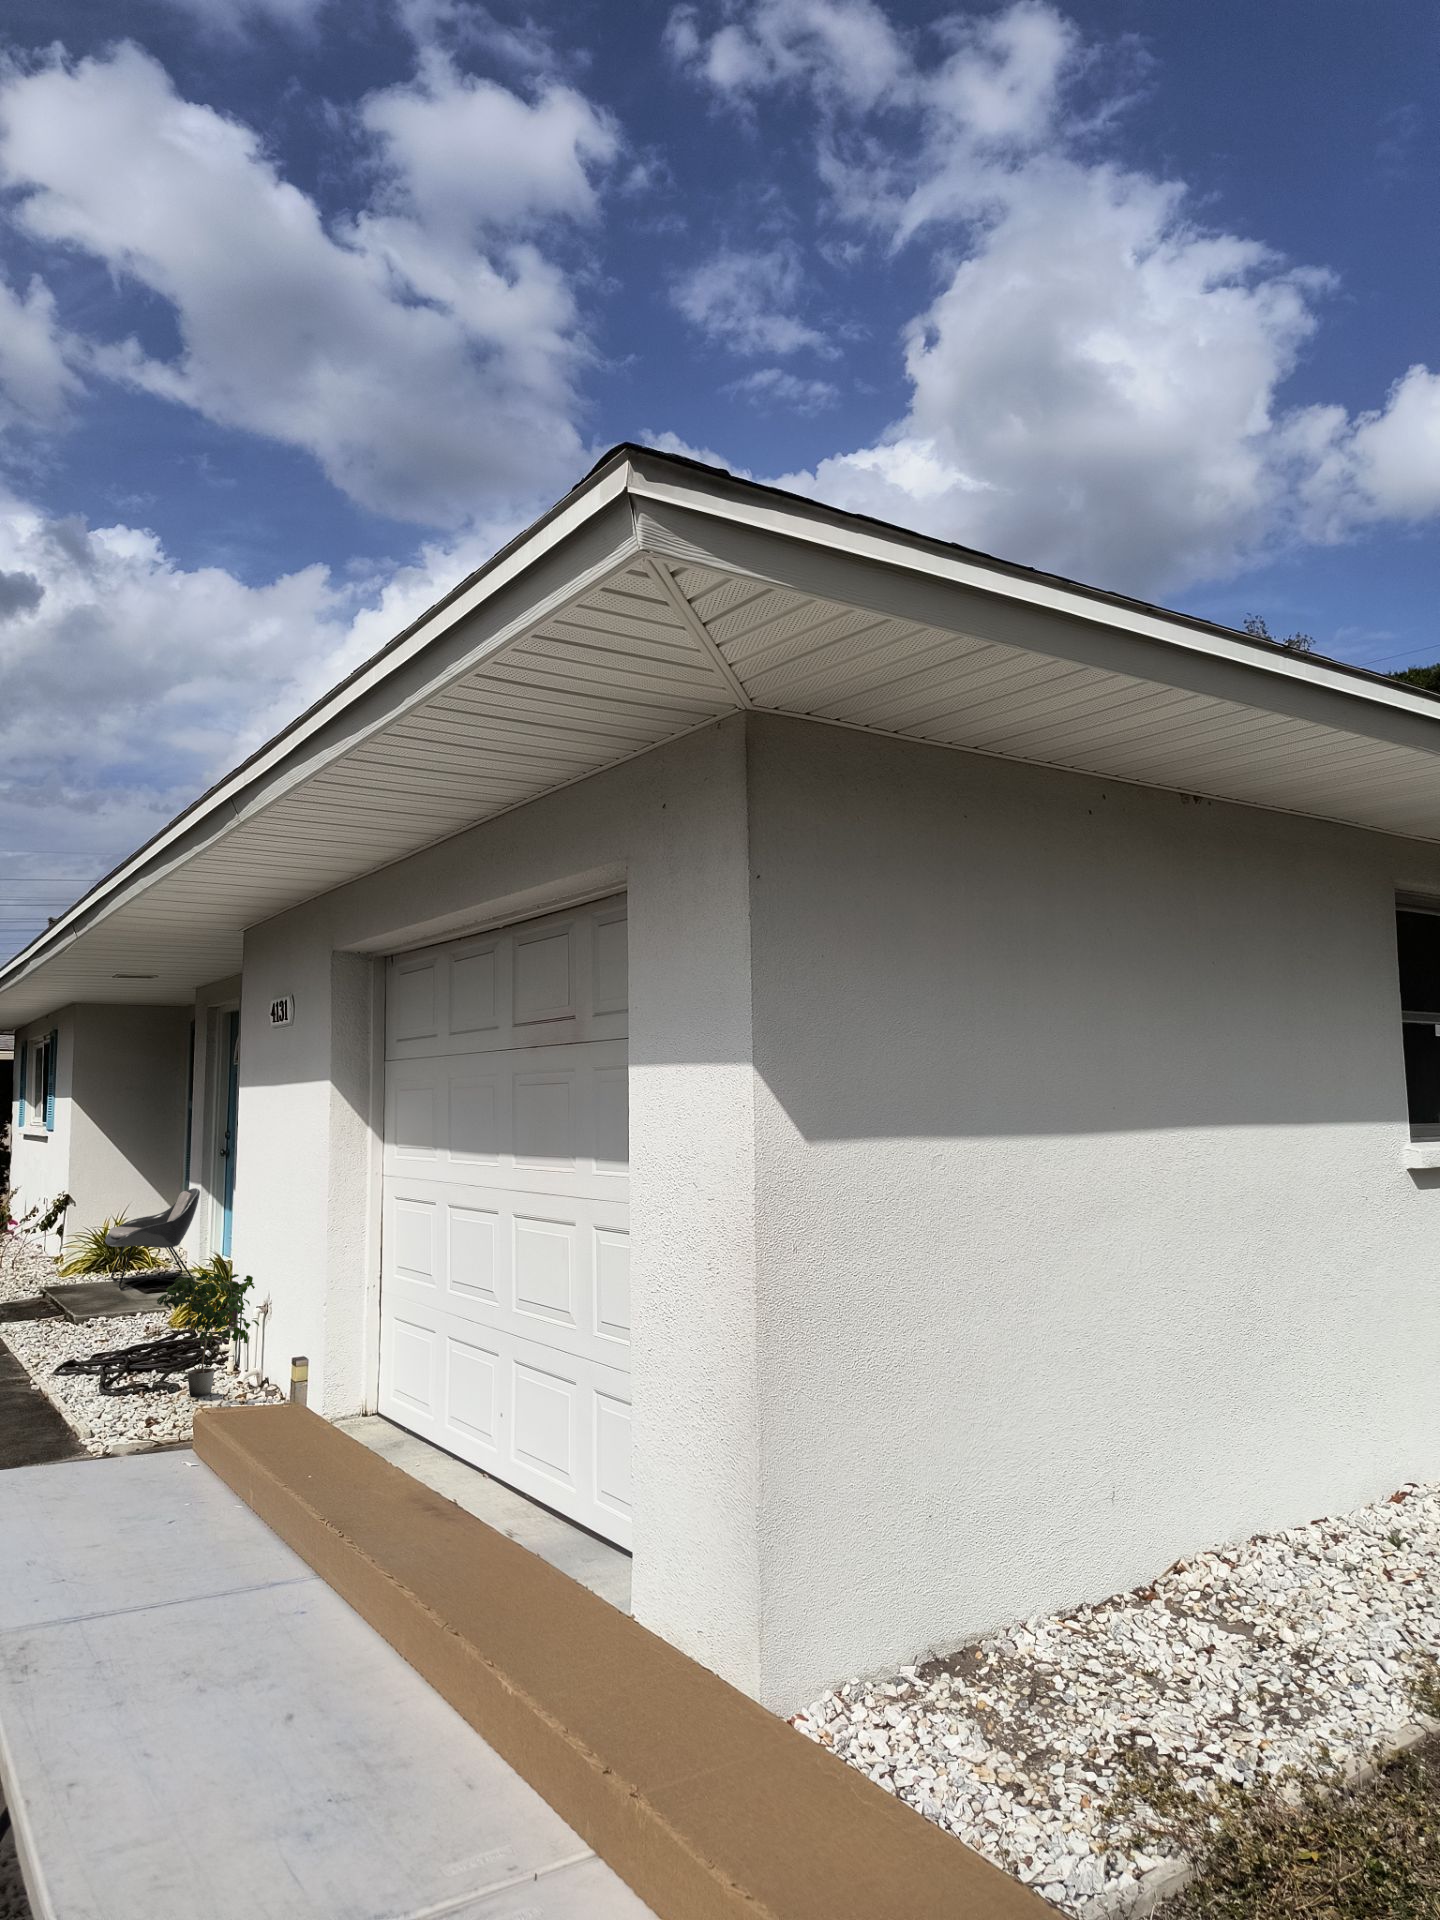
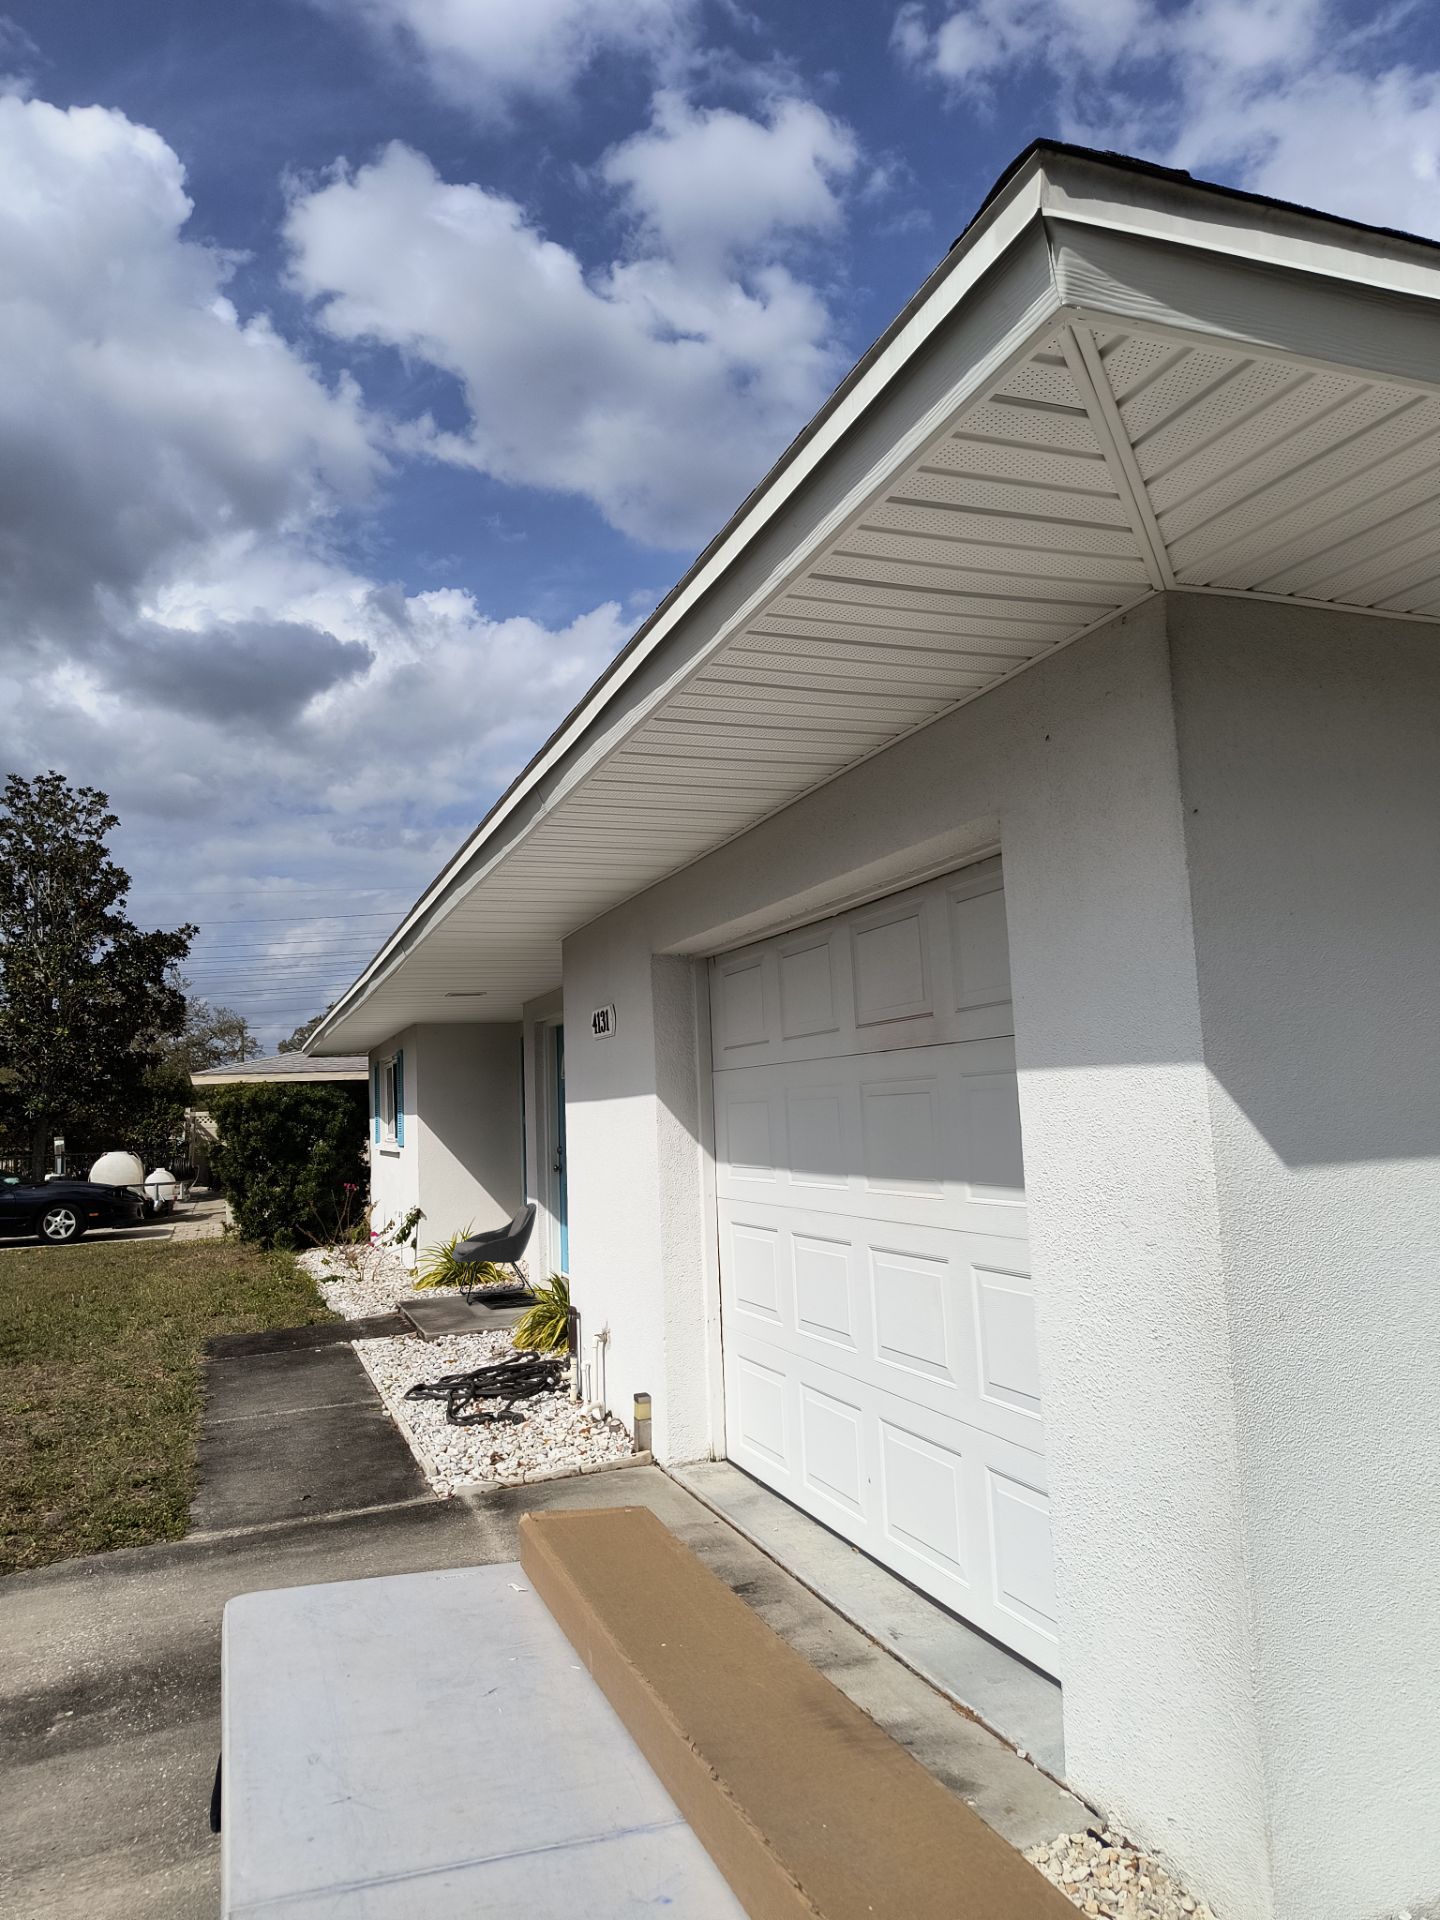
potted plant: present [157,1273,259,1396] -> none [496,1300,598,1429]

